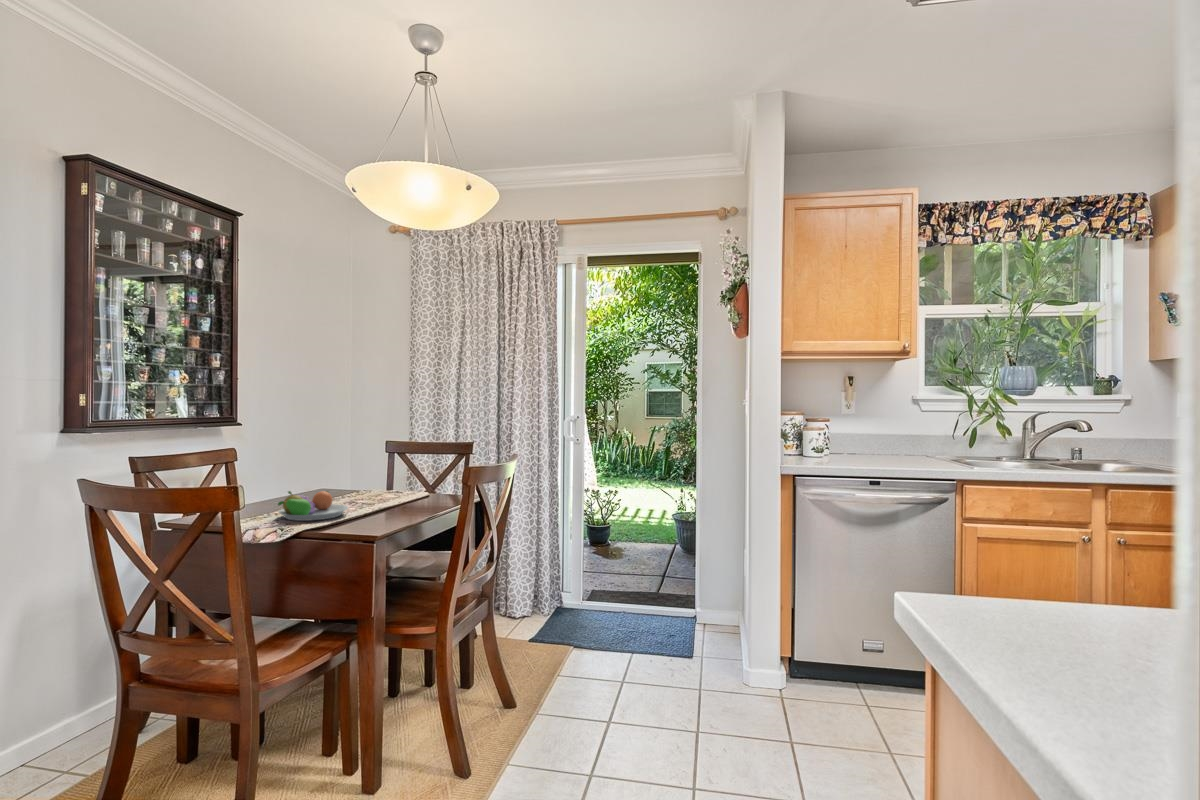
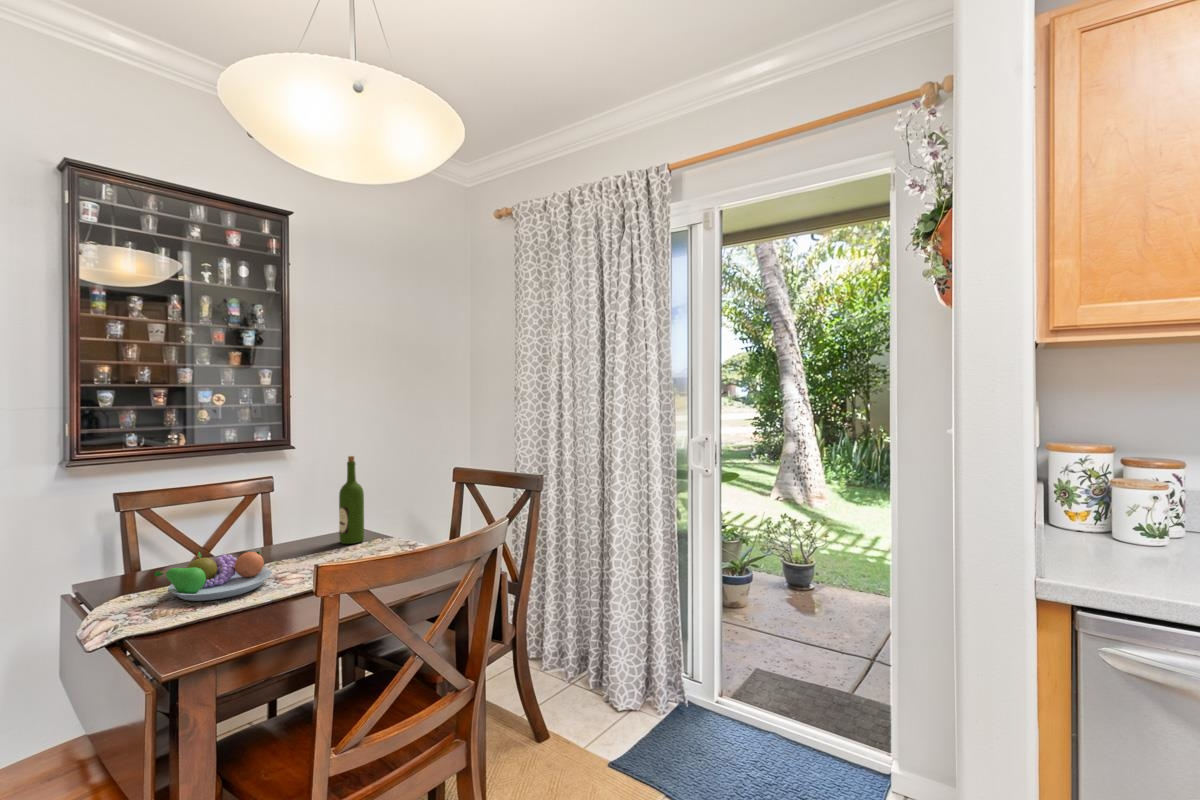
wine bottle: none [333,427,353,496] -> present [339,456,364,544]

